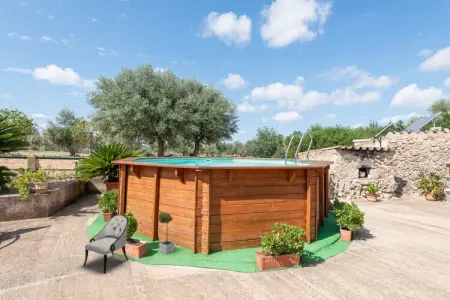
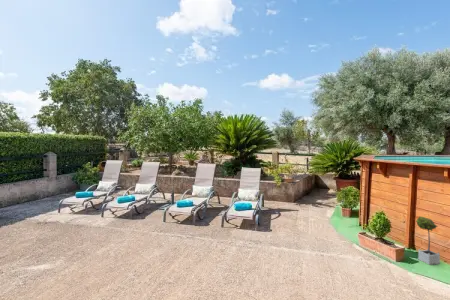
armchair: present [84,215,128,274] -> none [340,211,384,263]

